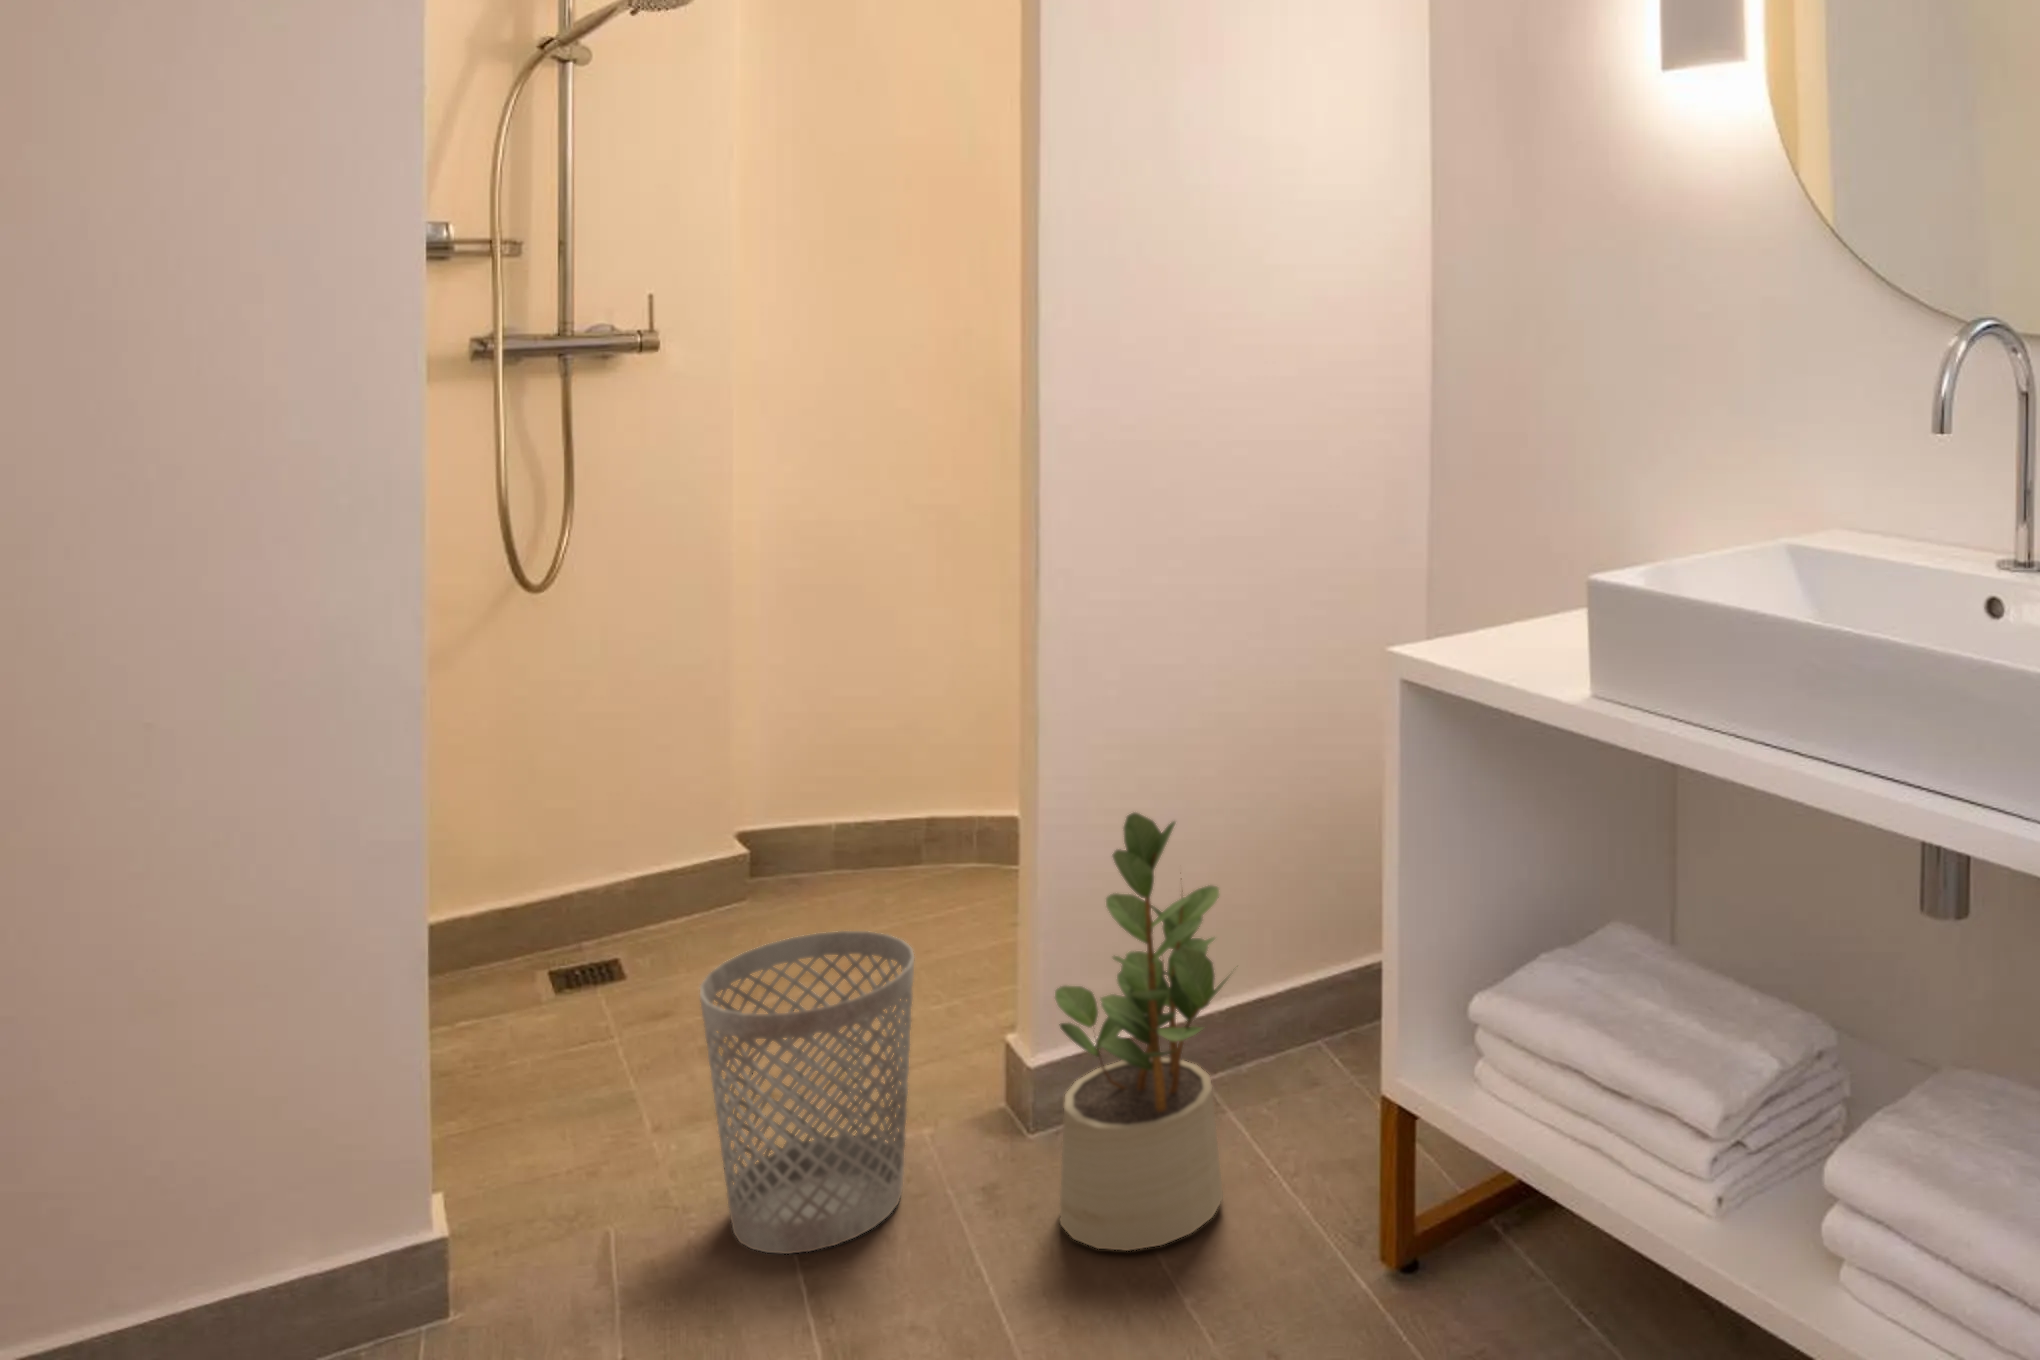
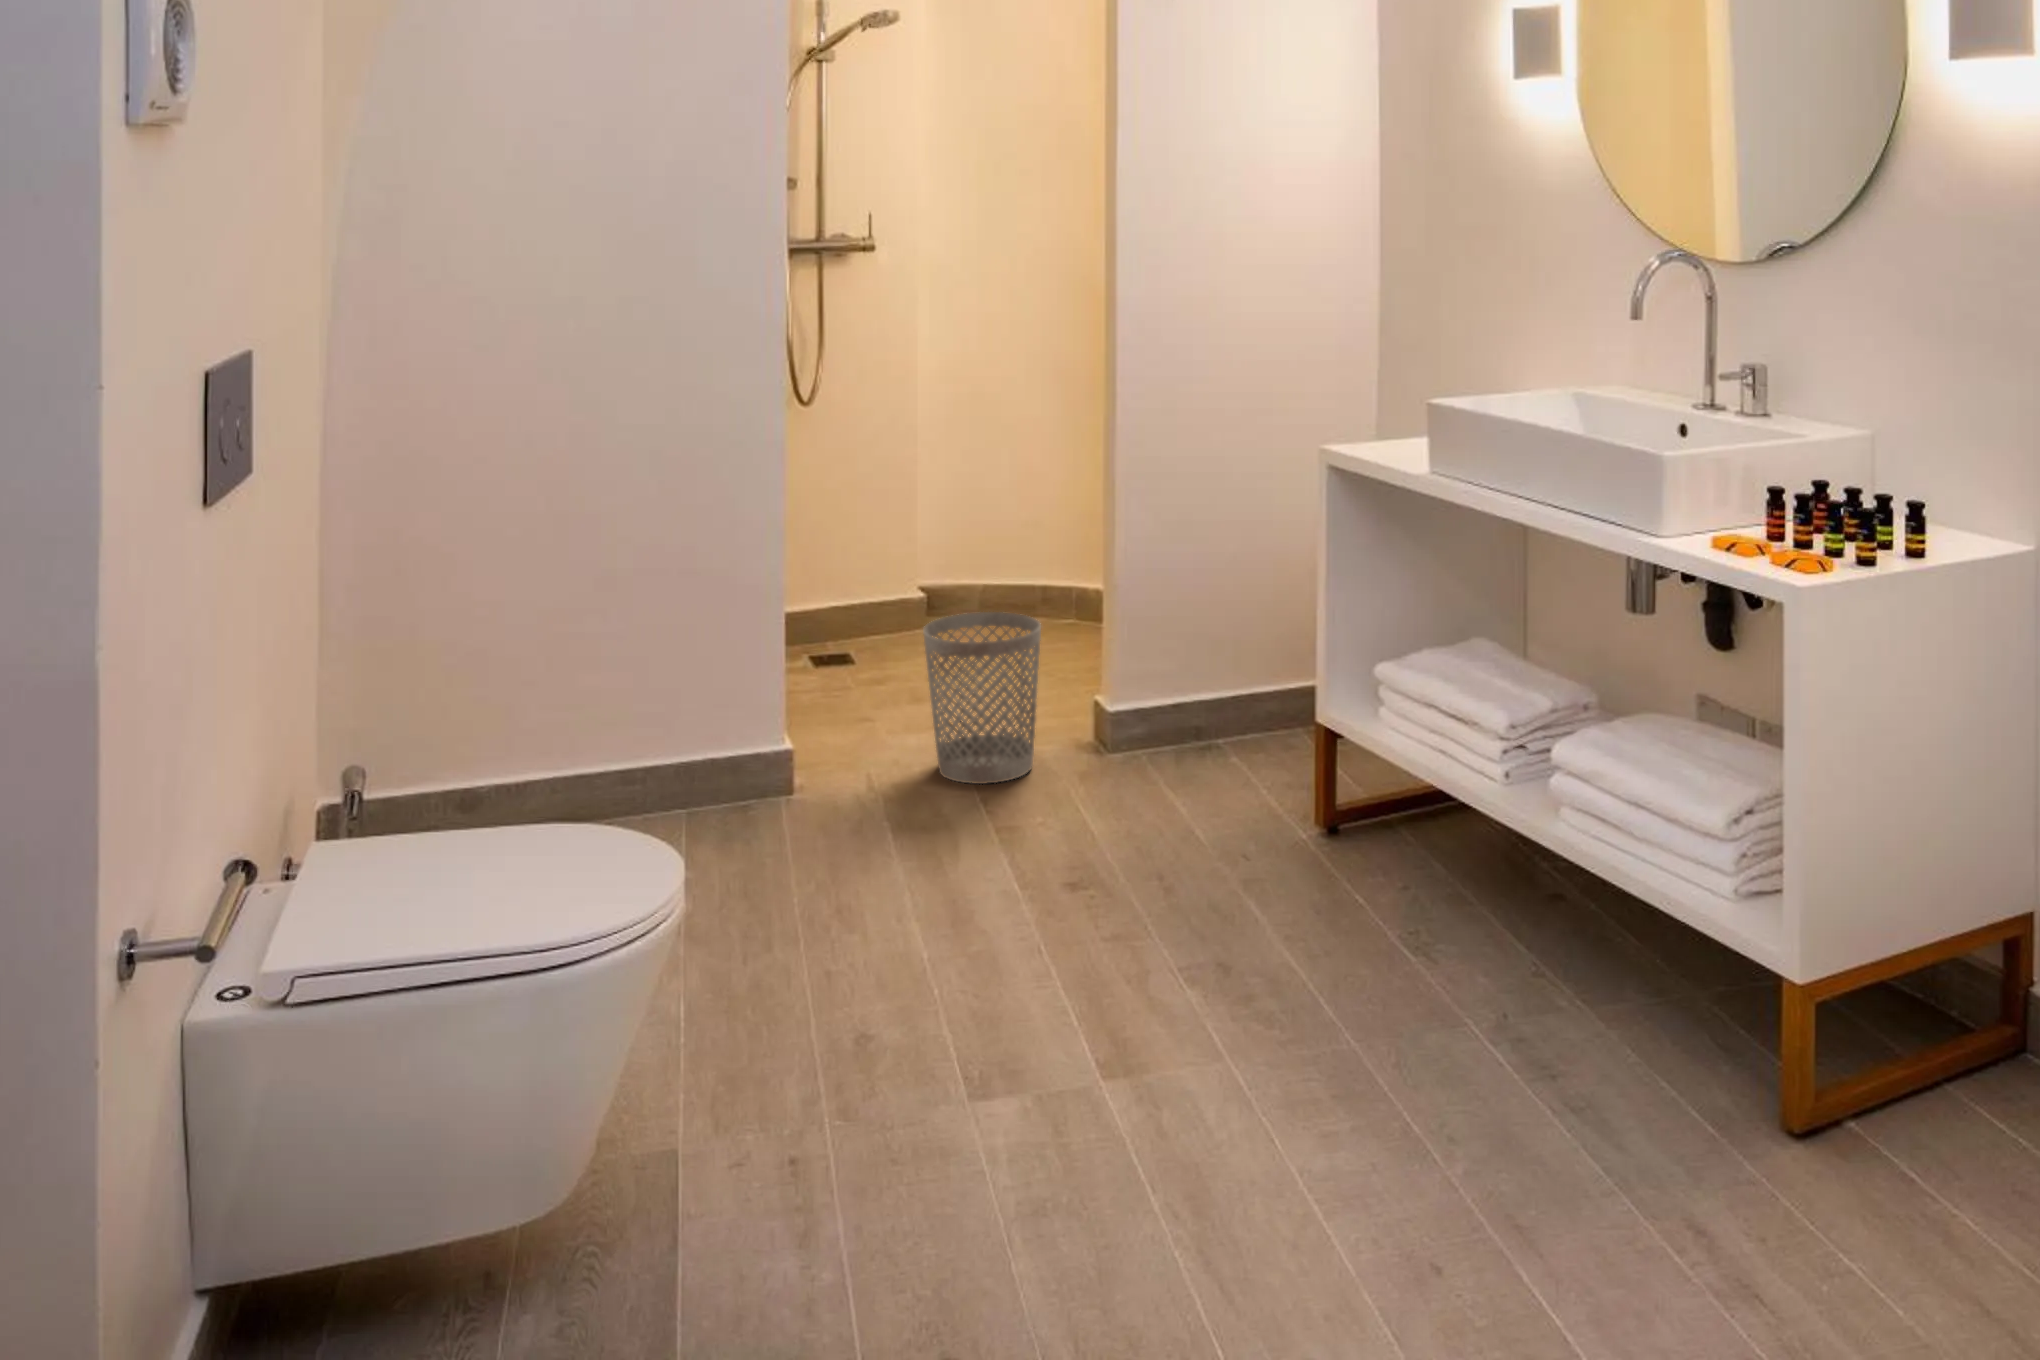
potted plant: present [1055,813,1228,1250] -> none [1122,544,1231,800]

